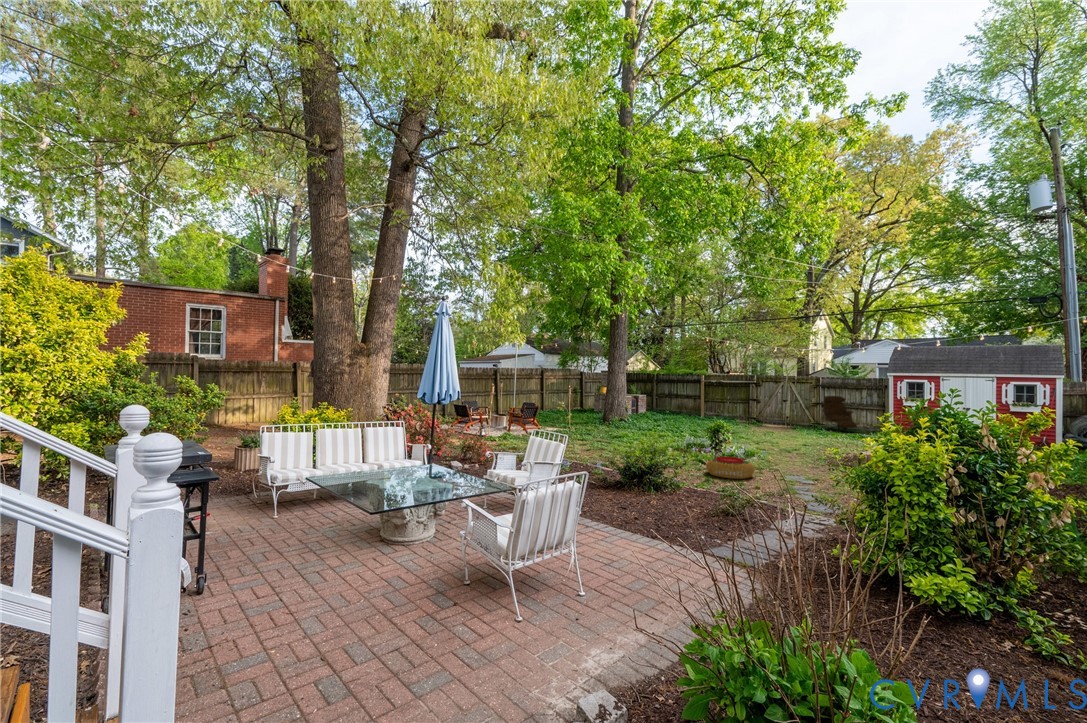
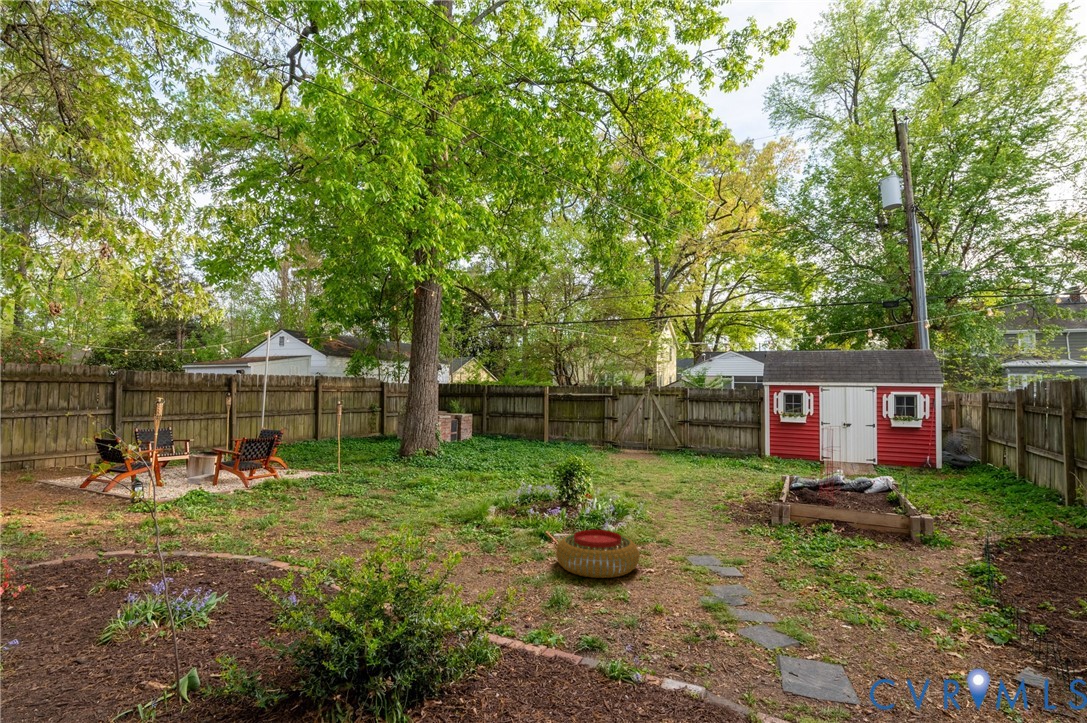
lounge chair: present [822,396,857,432] -> none [688,411,729,458]

